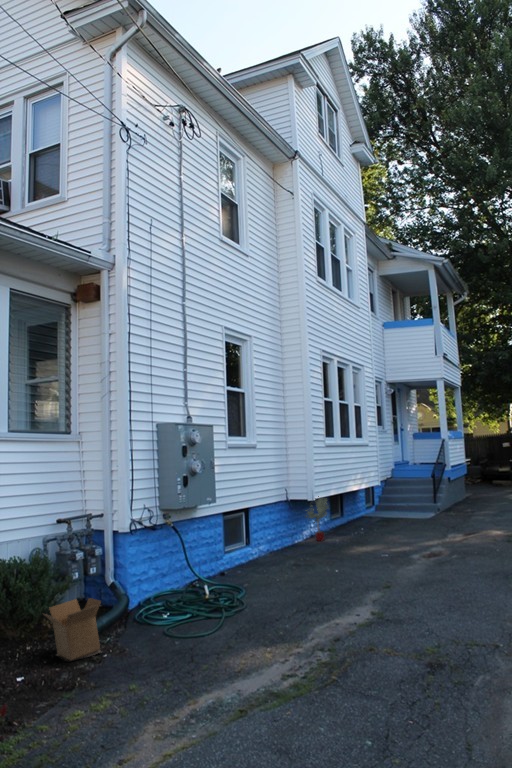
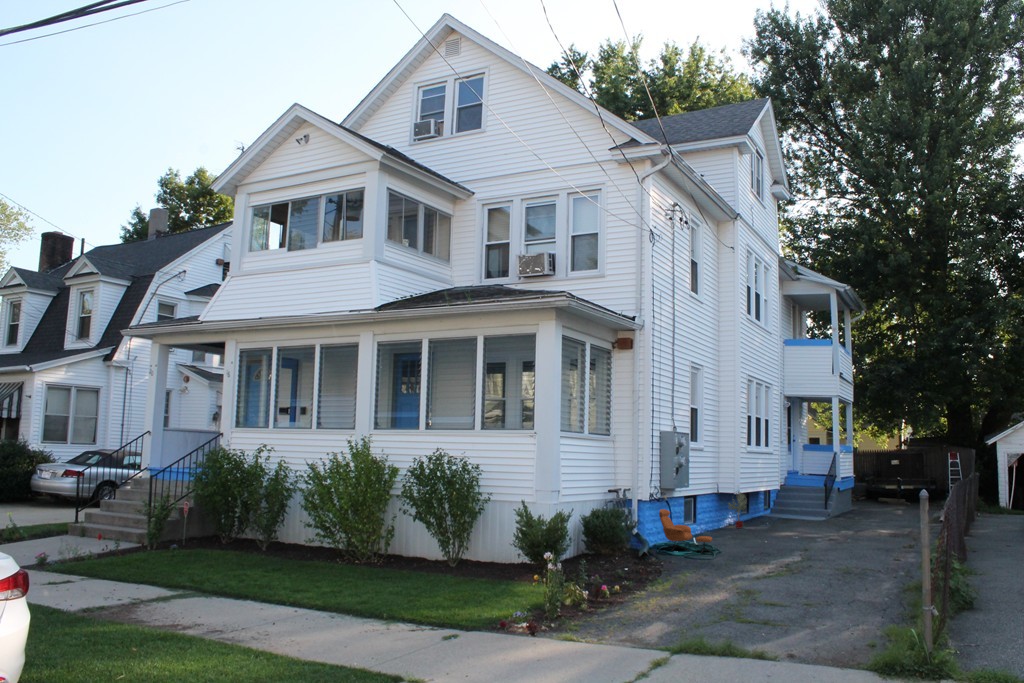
lounge chair: none [160,539,238,607] -> present [659,509,712,552]
cardboard box: present [44,598,101,661] -> none [625,535,658,566]

